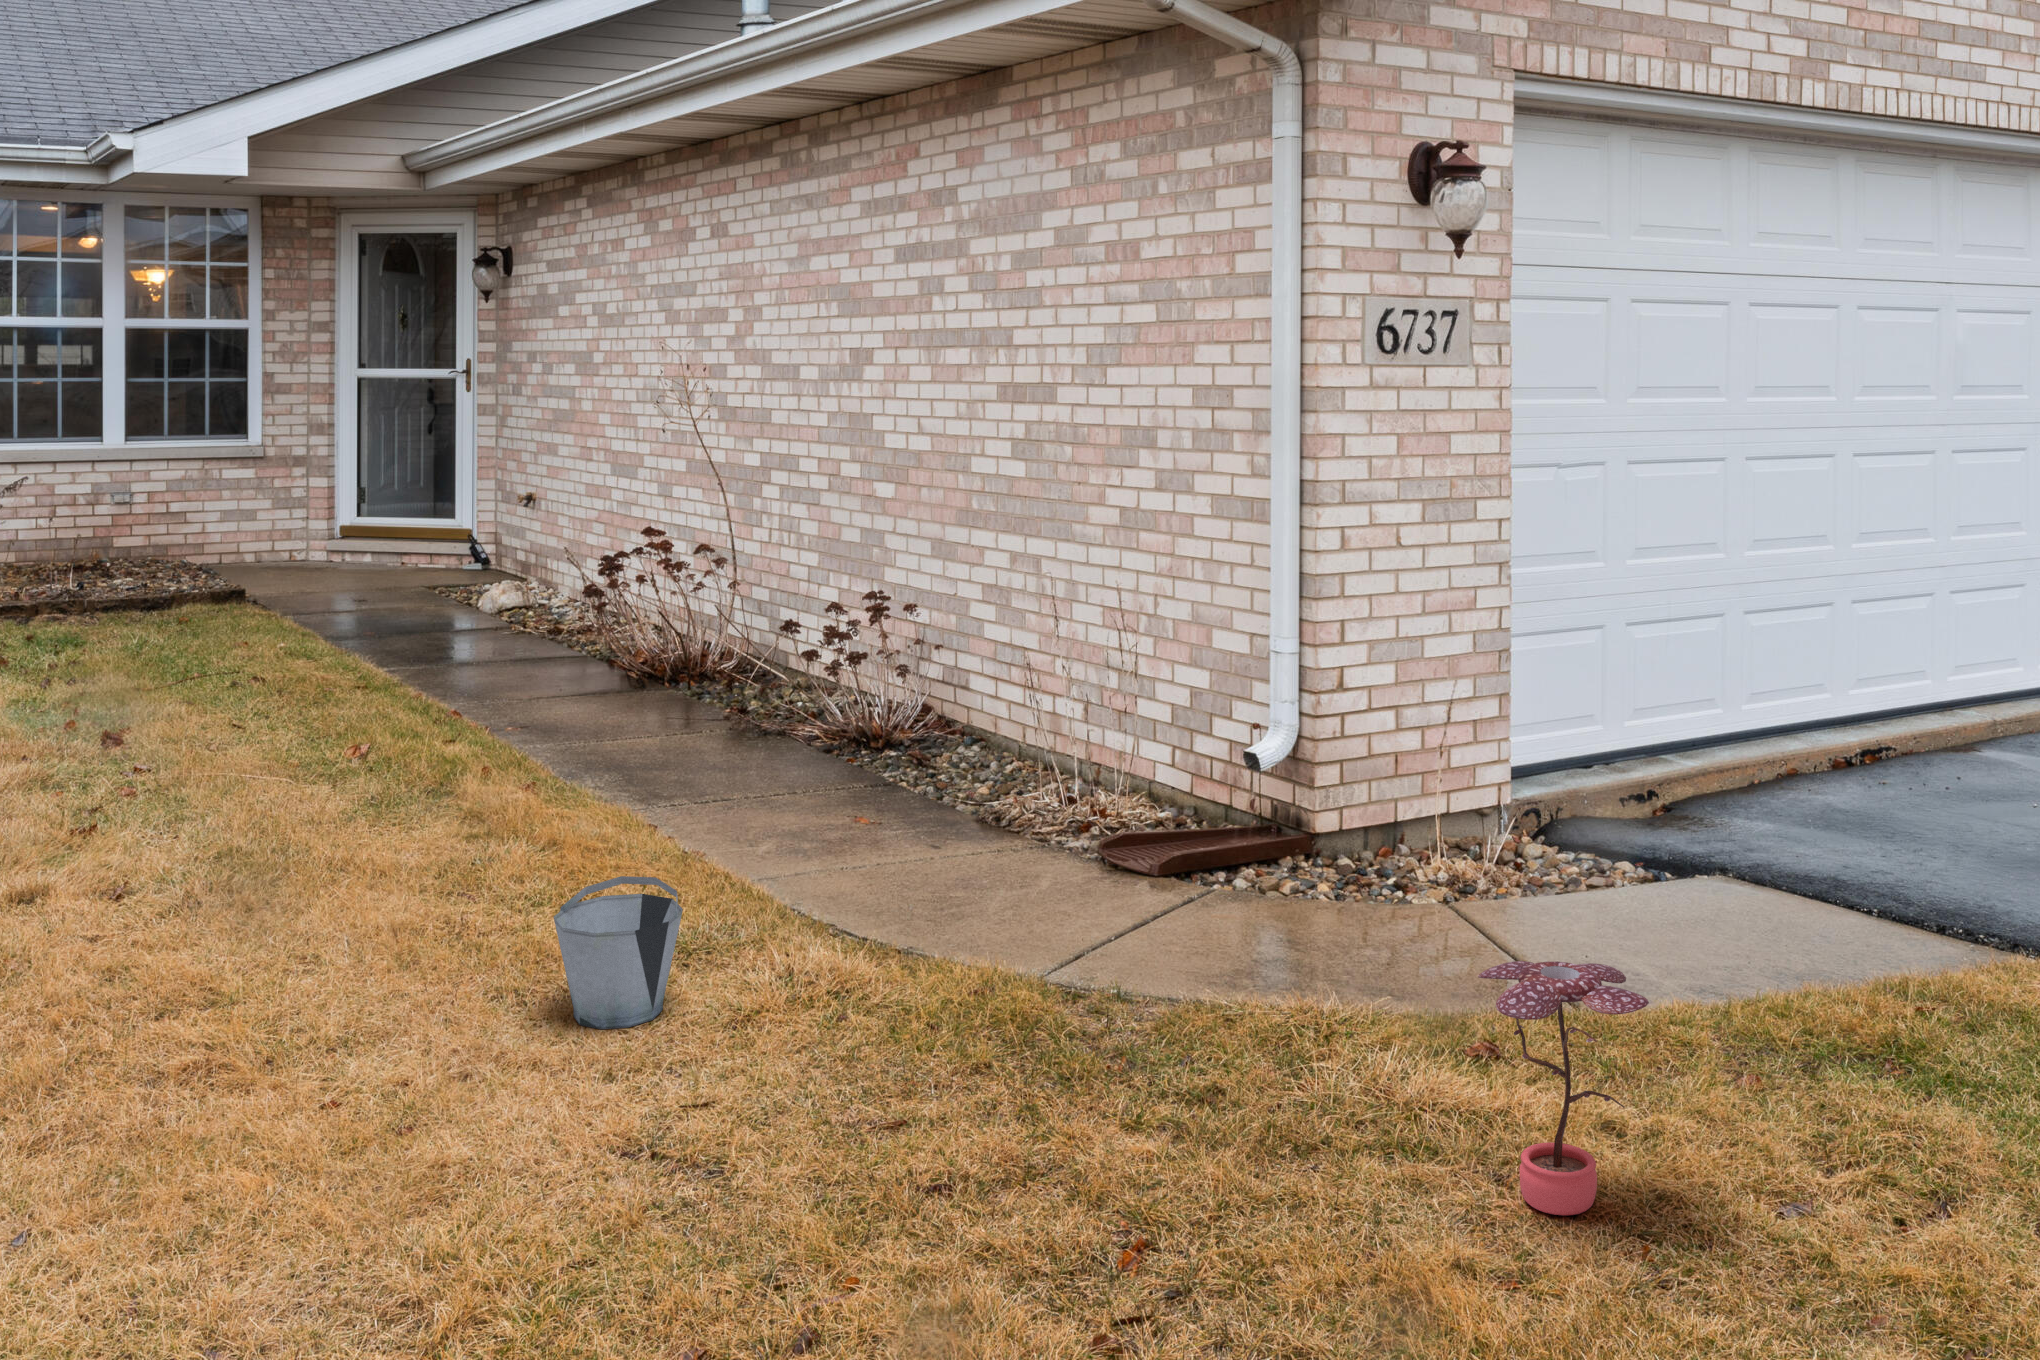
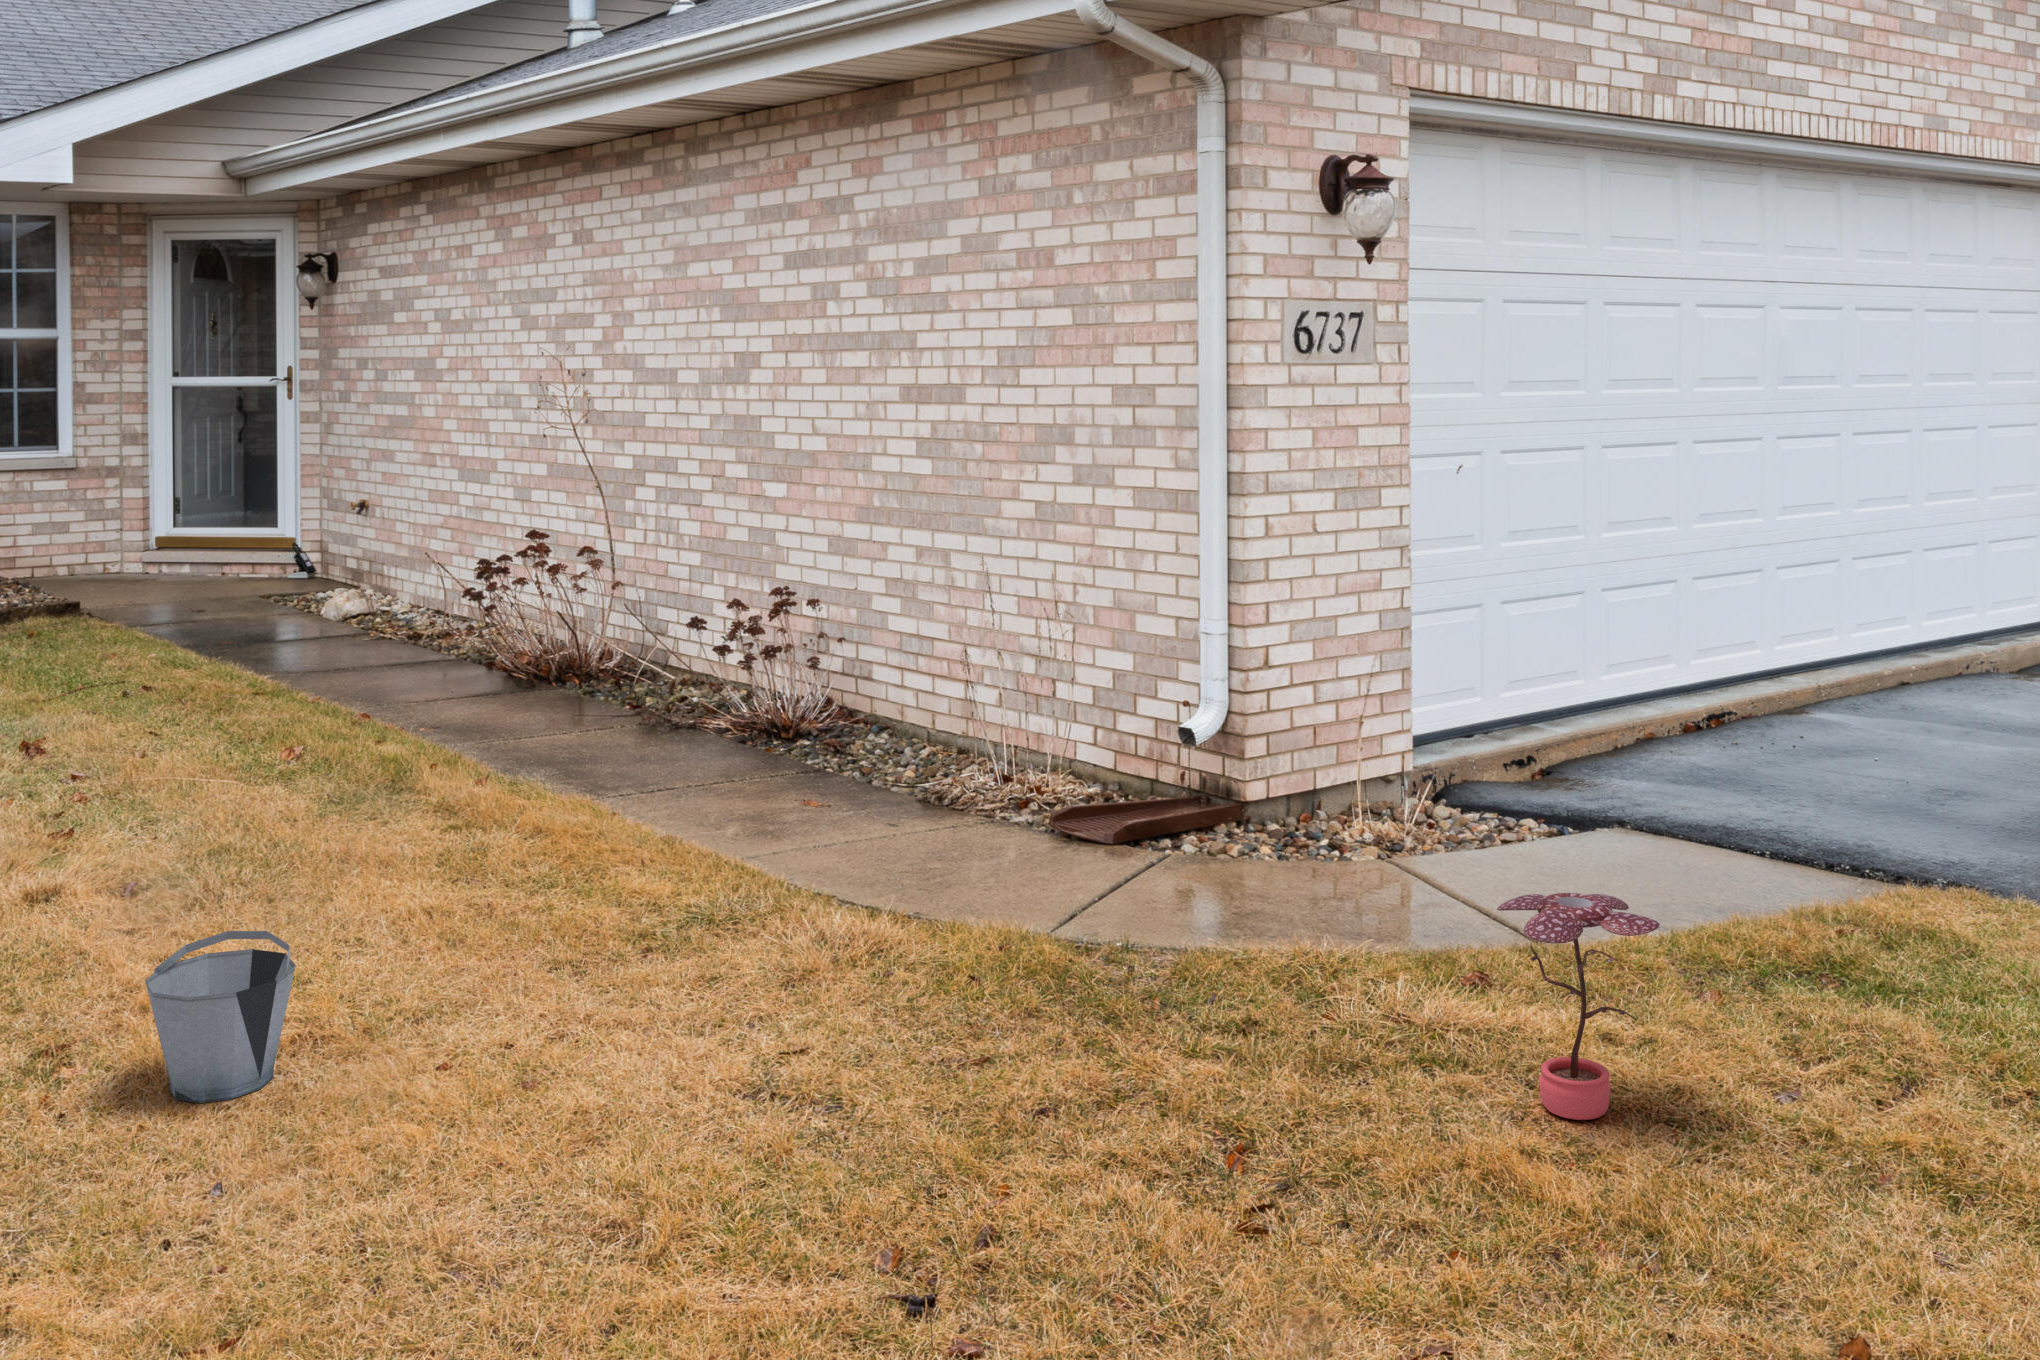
bucket: present [554,876,683,1029] -> present [145,931,296,1103]

